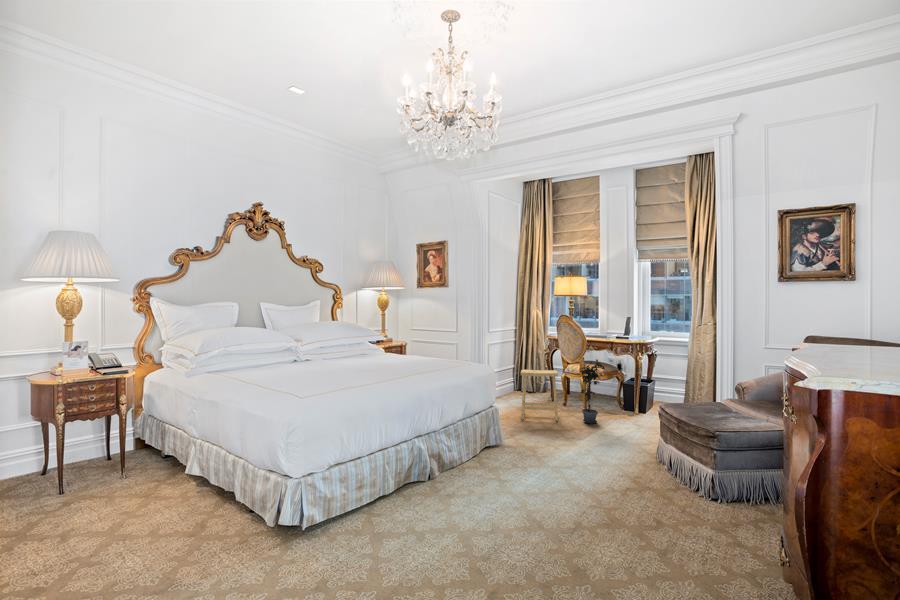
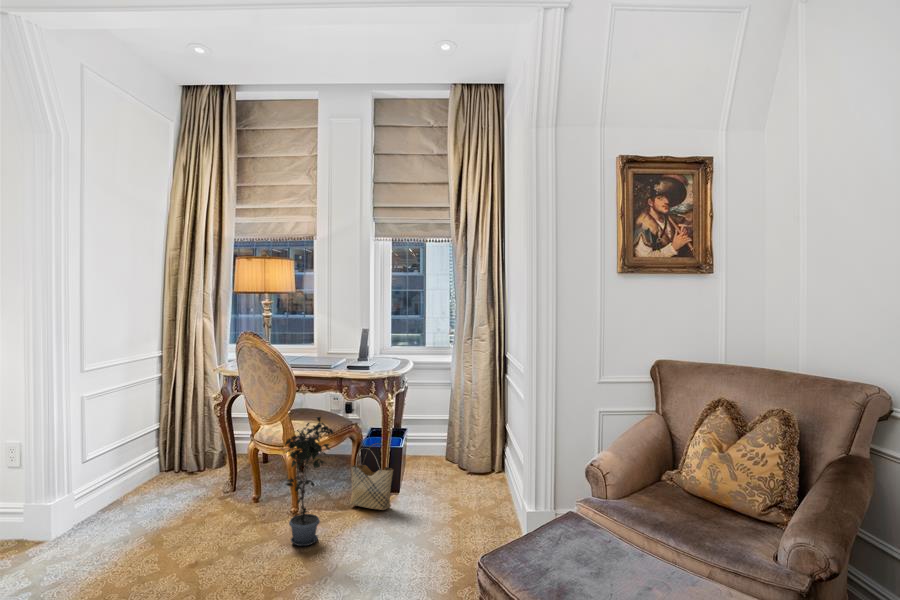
footstool: present [521,370,558,421] -> none [152,444,239,567]
woven basket: none [617,381,643,418] -> present [350,443,393,510]

